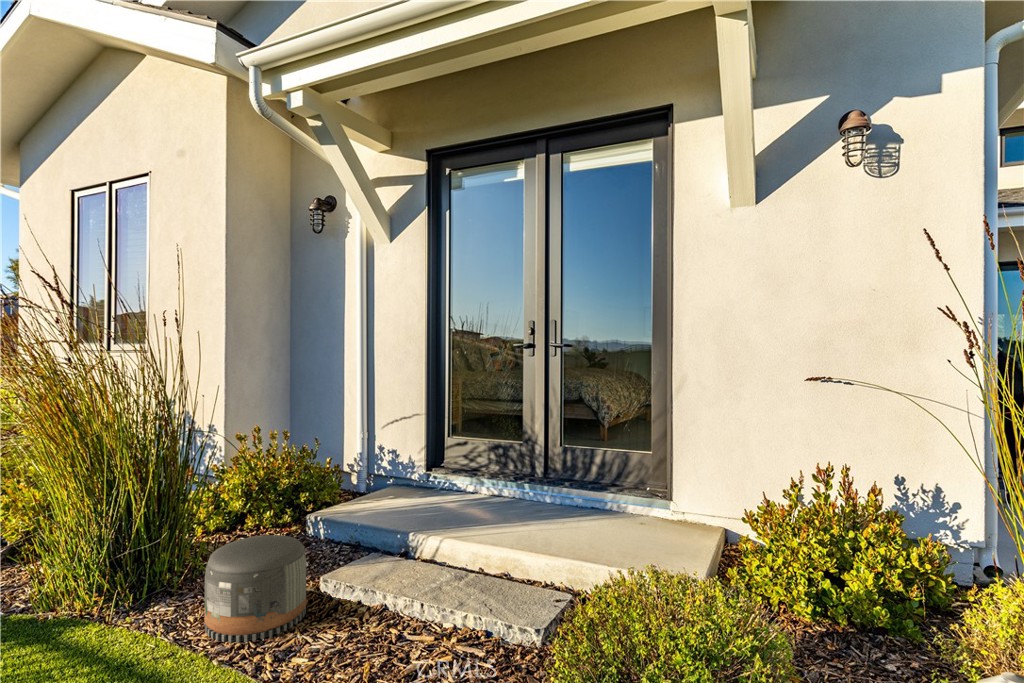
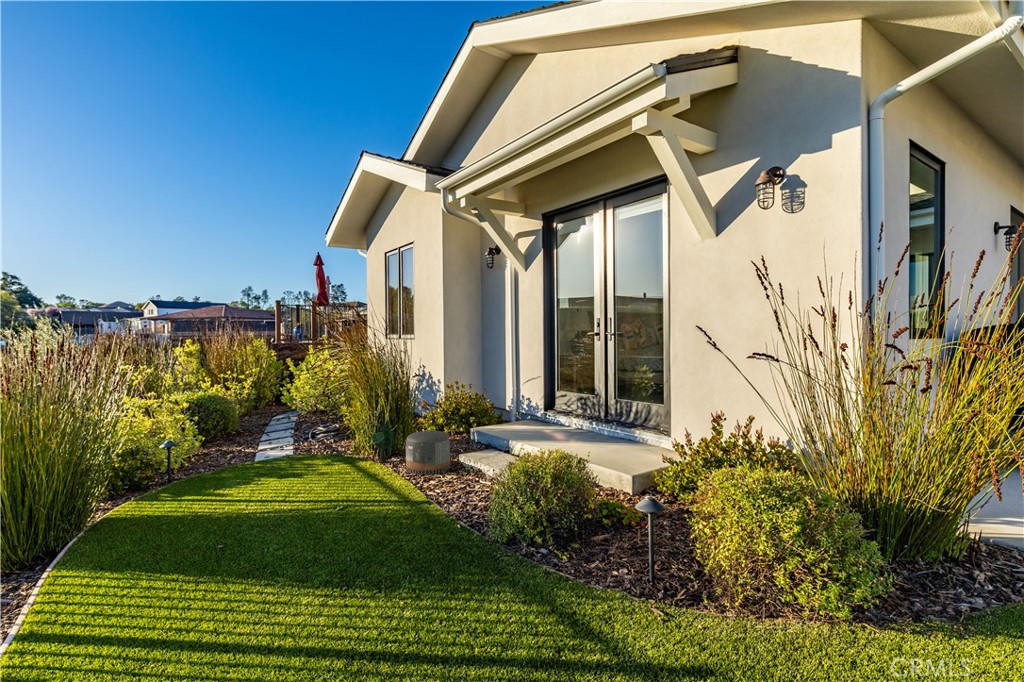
decorative plant: none [98,527,165,626] -> present [371,421,395,463]

